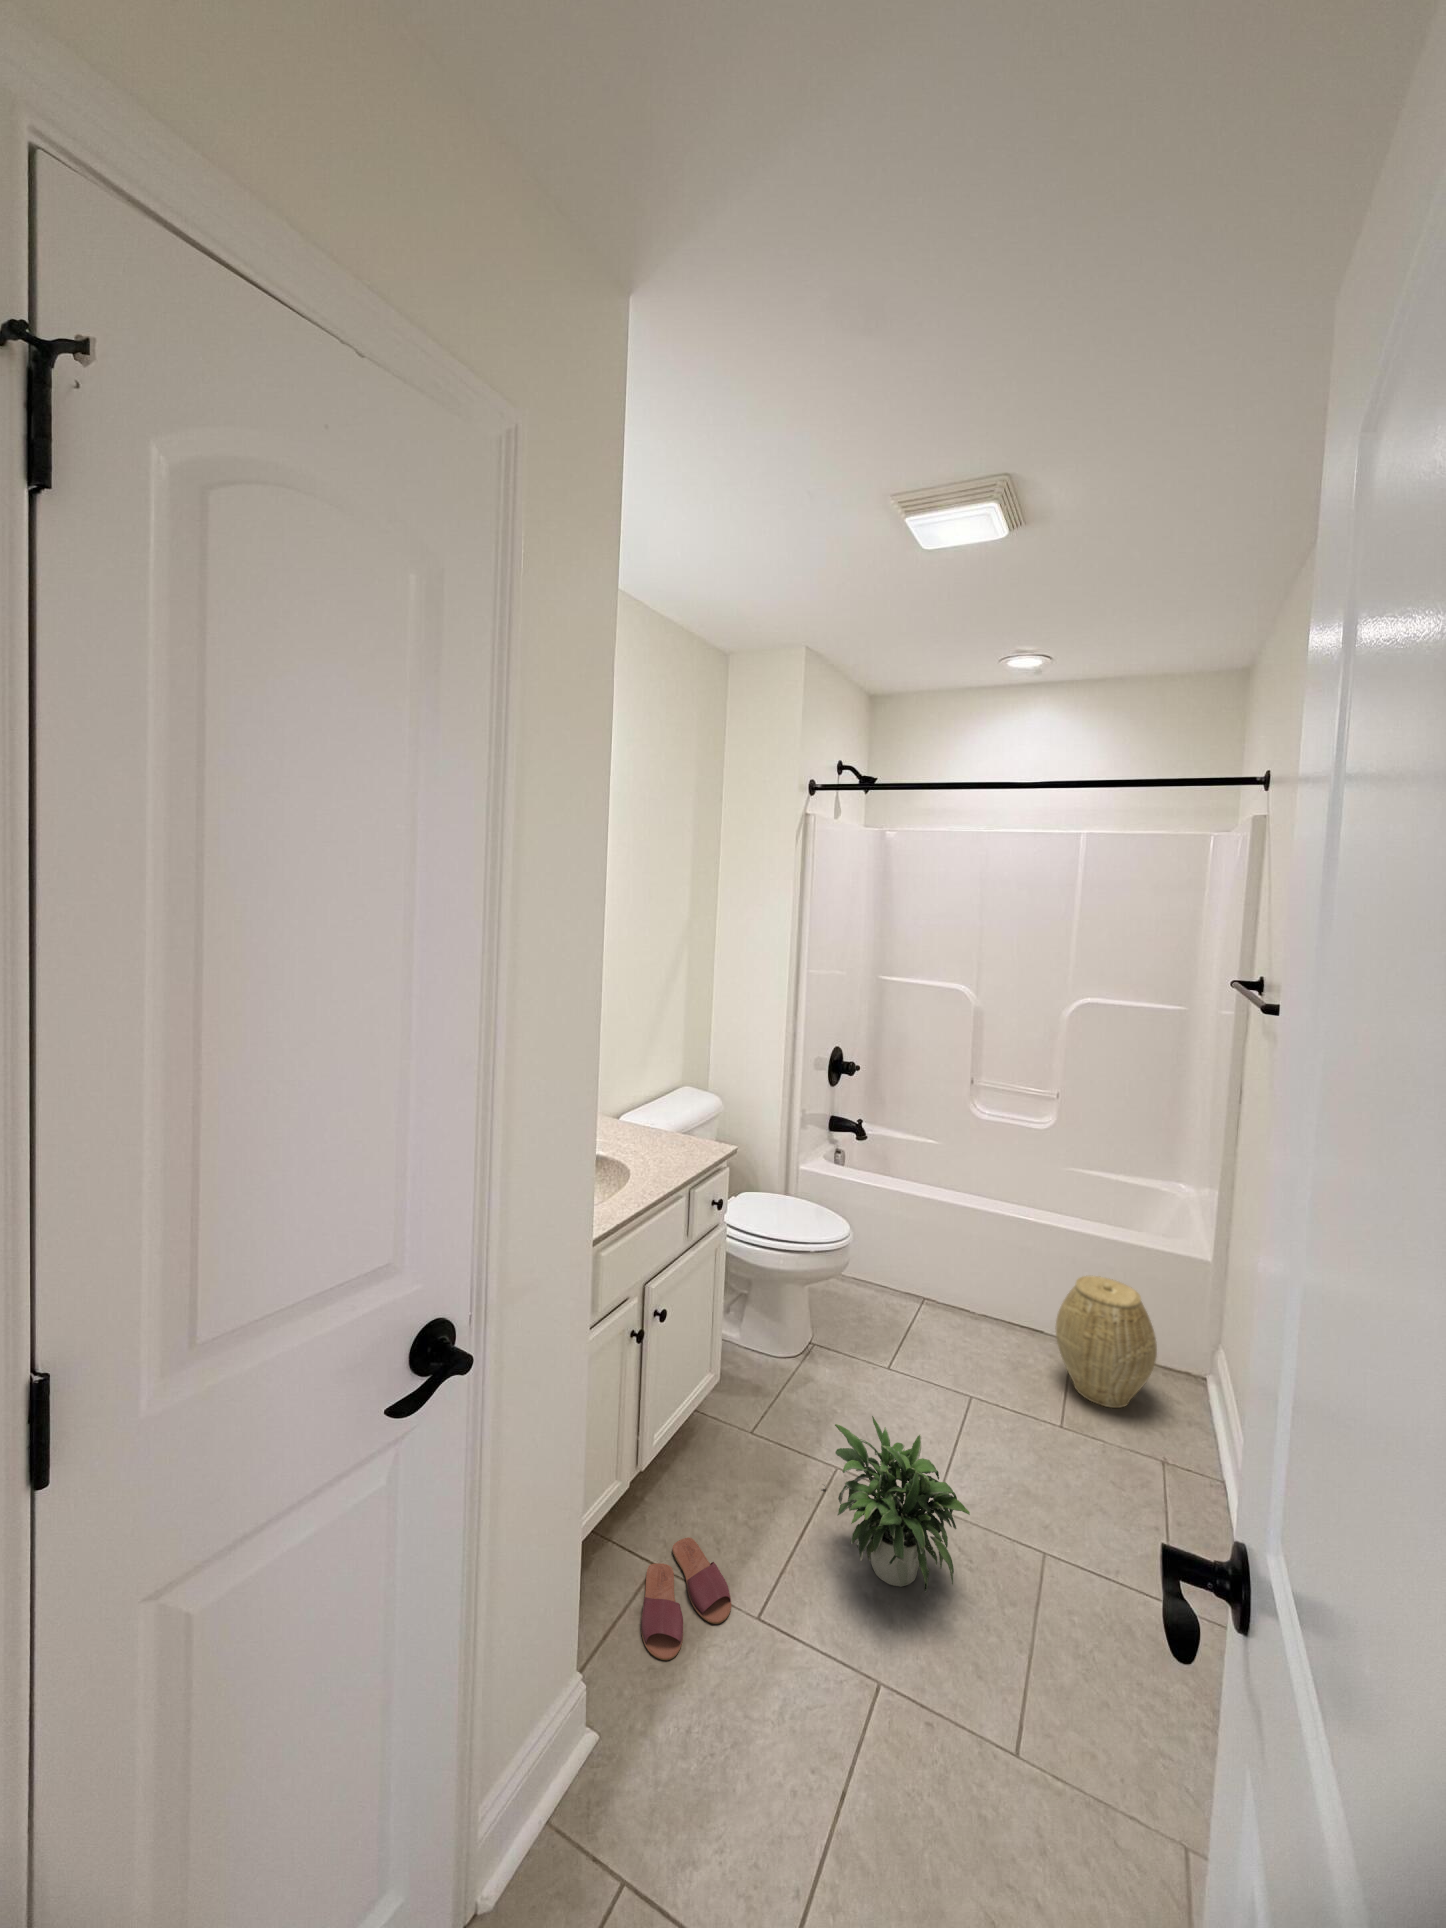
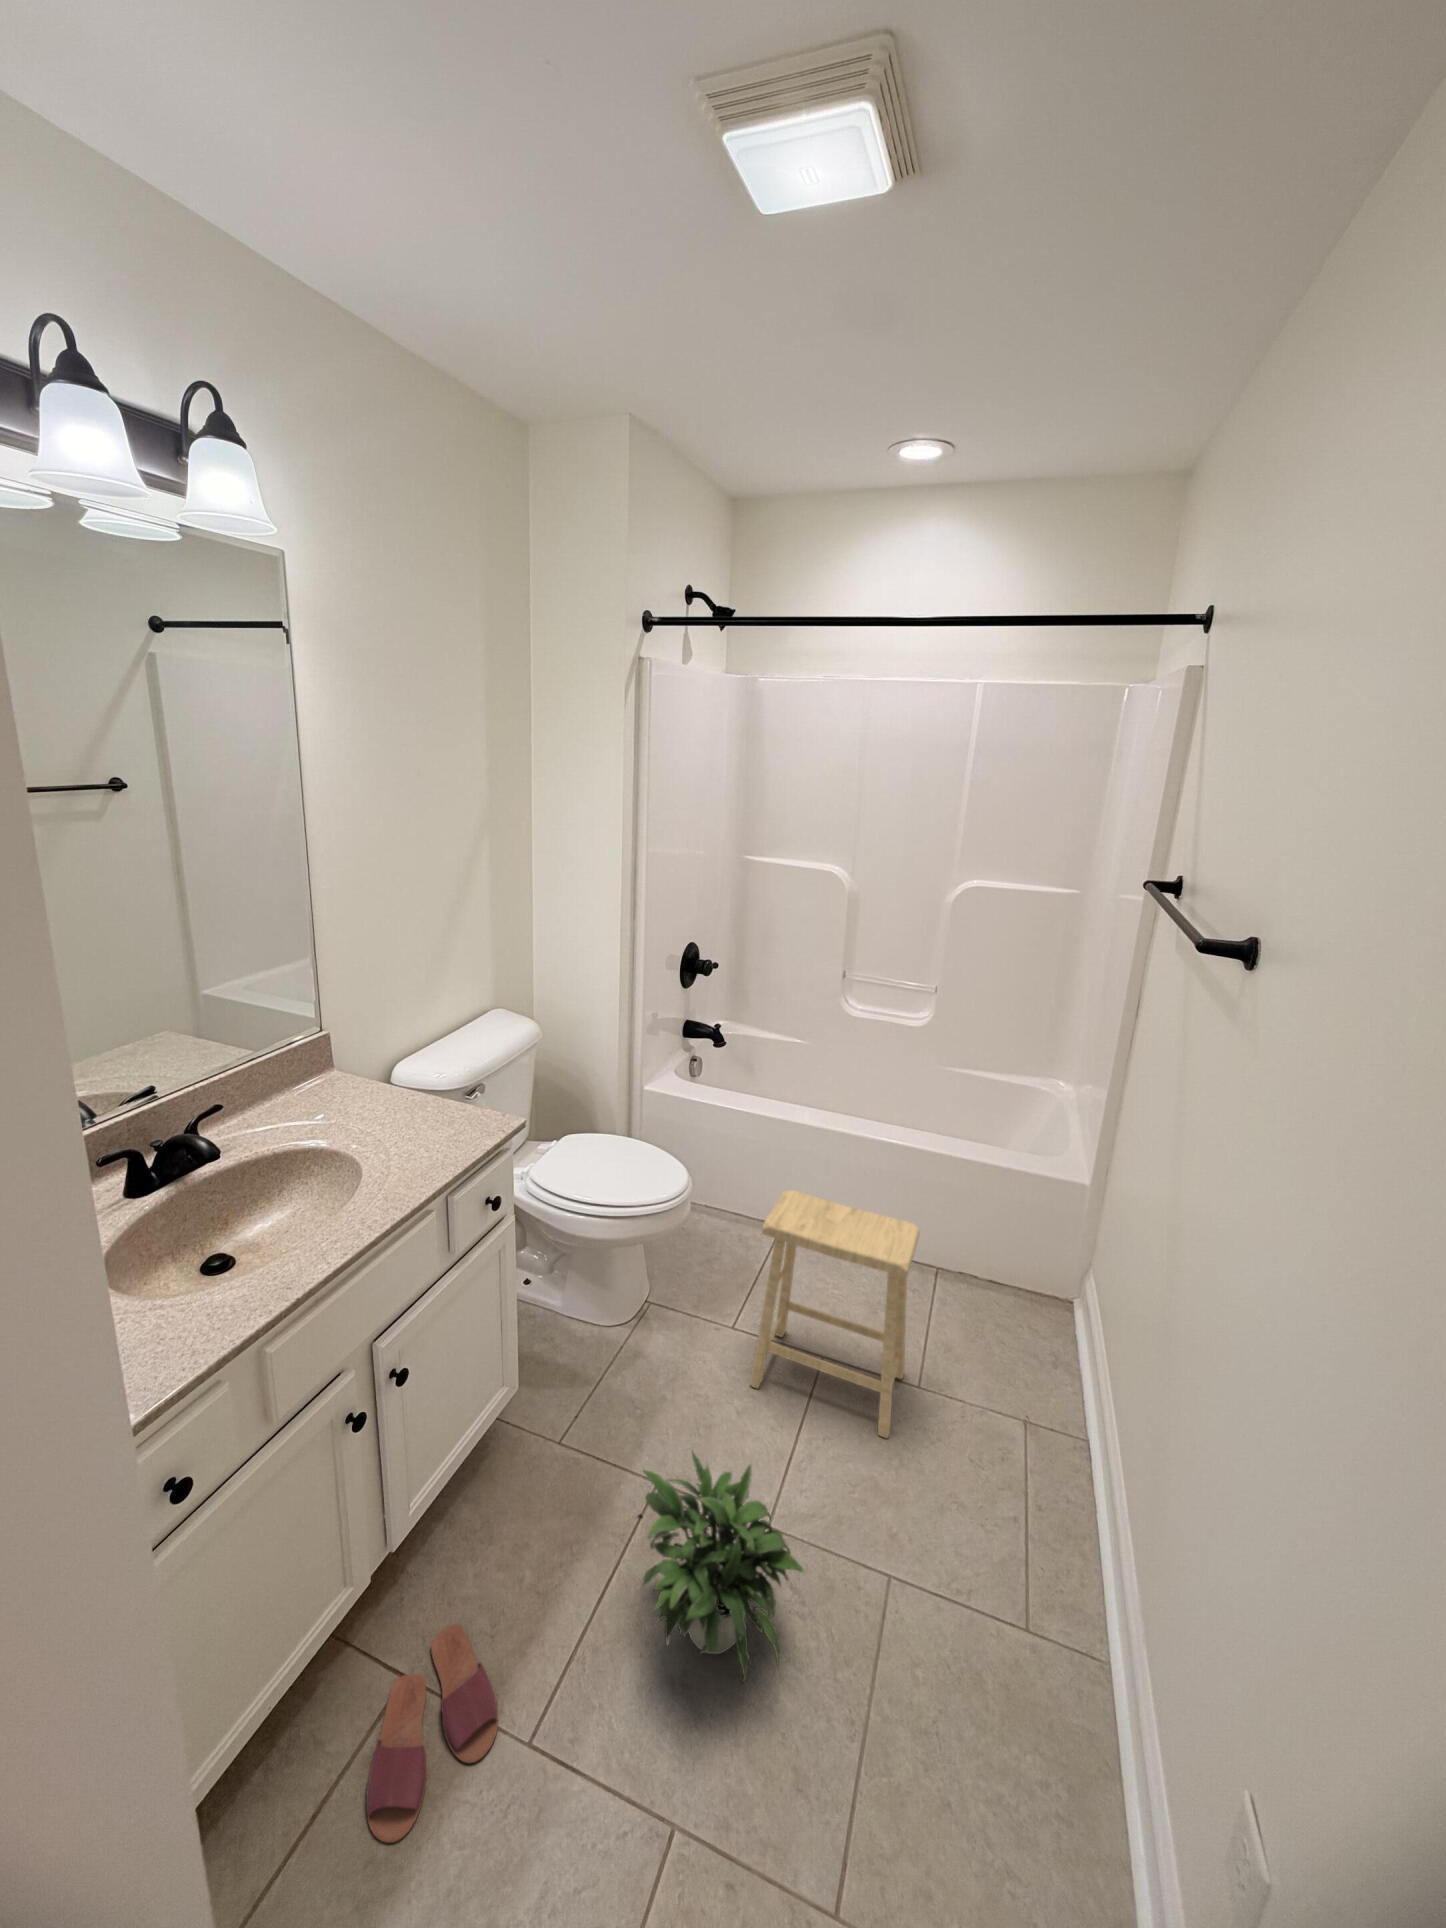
footstool: none [907,1240,1054,1462] -> present [750,1190,920,1438]
woven basket: present [1056,1276,1157,1408] -> none [919,1209,1026,1350]

